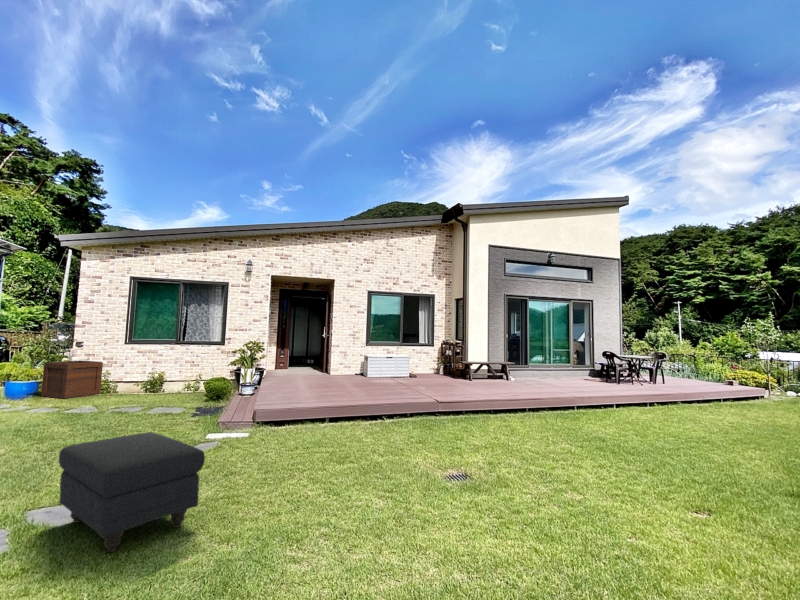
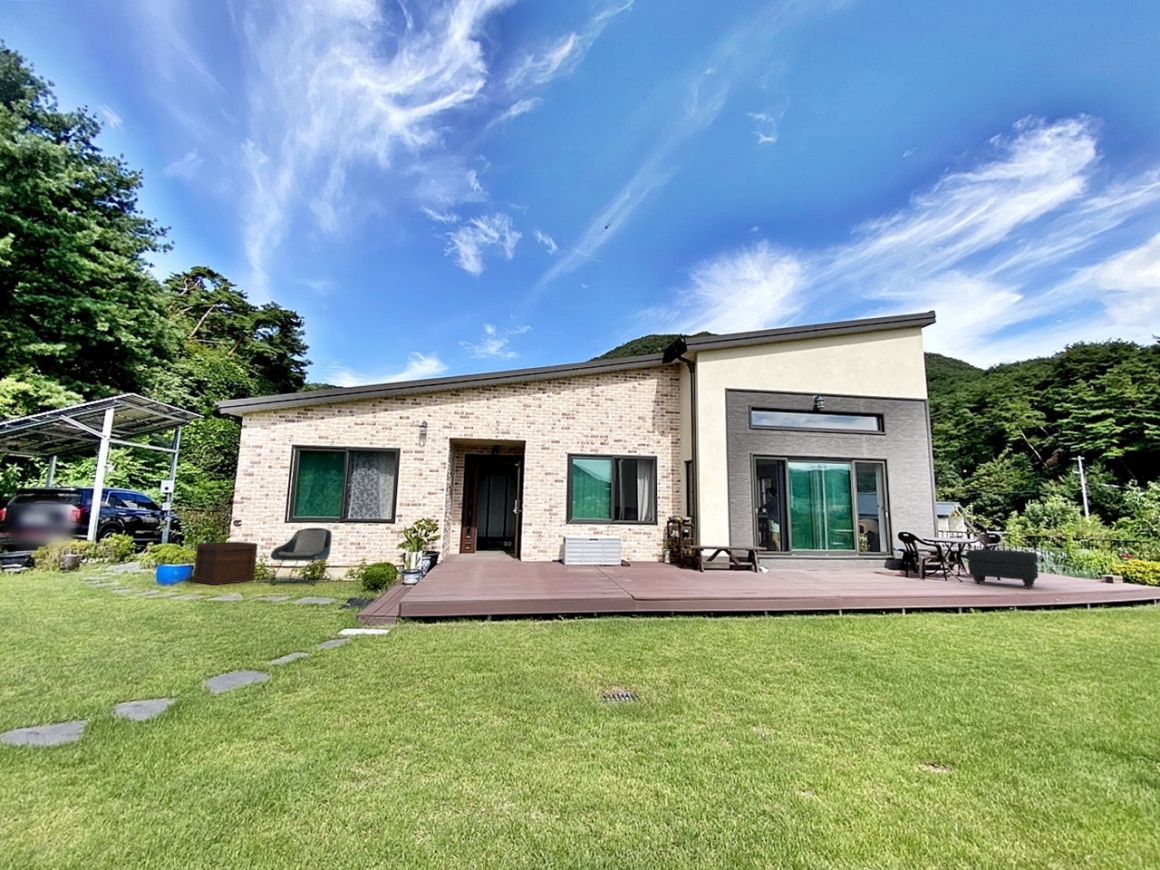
lounge chair: none [119,348,172,398] -> present [271,528,332,585]
ottoman: present [59,432,205,552] -> present [966,549,1038,589]

